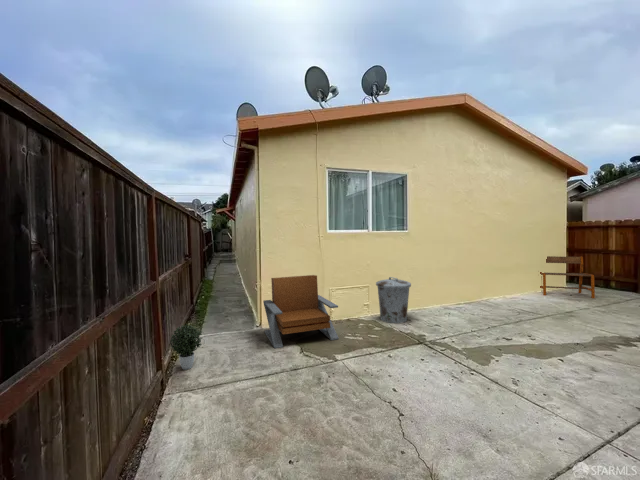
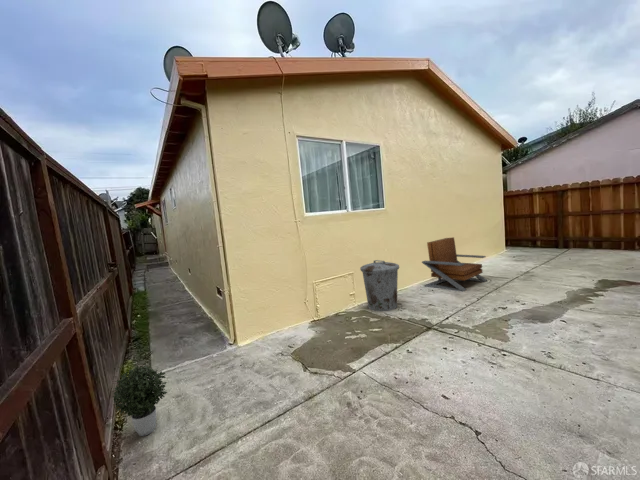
bench: present [540,256,595,298] -> none [487,222,538,262]
lounge chair: present [263,275,339,348] -> present [422,237,487,291]

